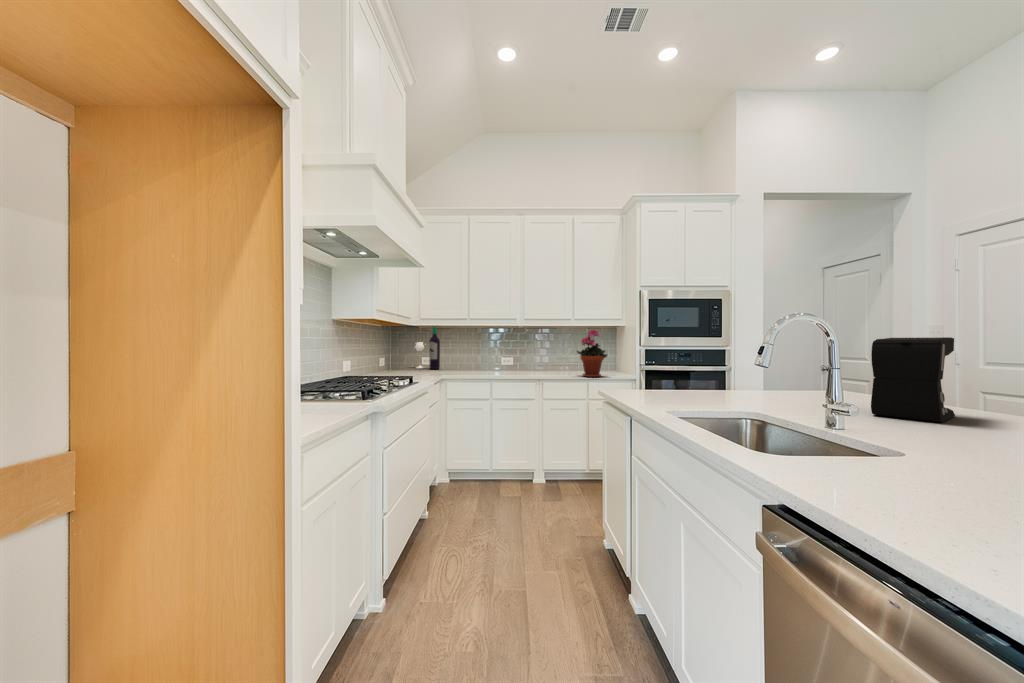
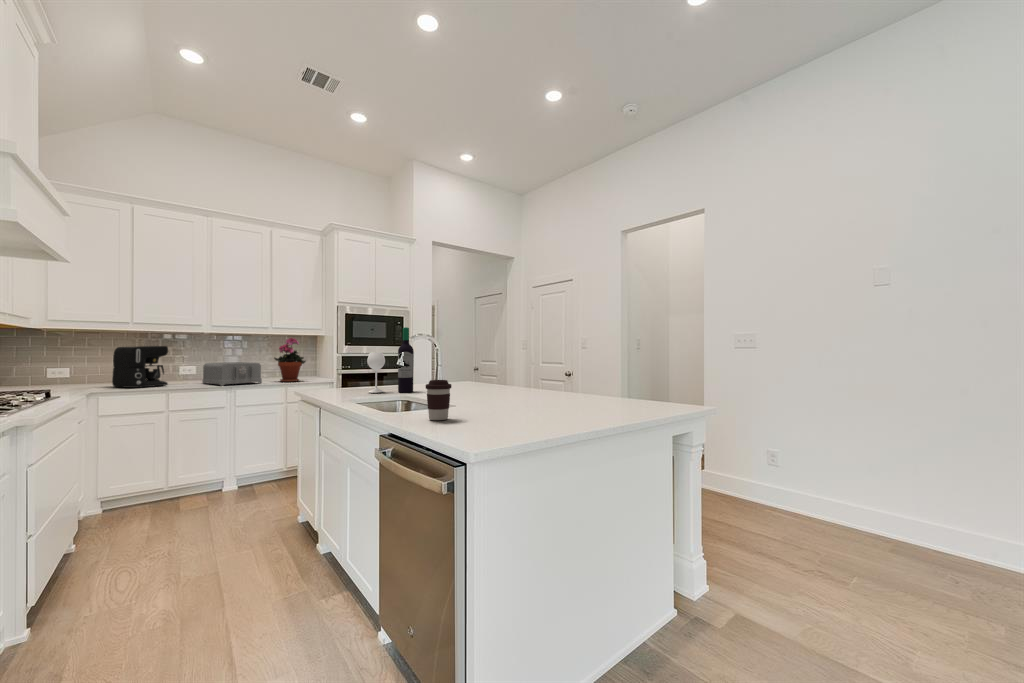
wine bottle: present [415,327,440,369] -> present [367,327,414,393]
coffee maker: present [871,337,955,422] -> present [112,346,168,388]
toaster: none [517,355,566,378] -> present [202,362,262,386]
coffee cup: none [889,420,976,524] -> present [426,380,451,420]

